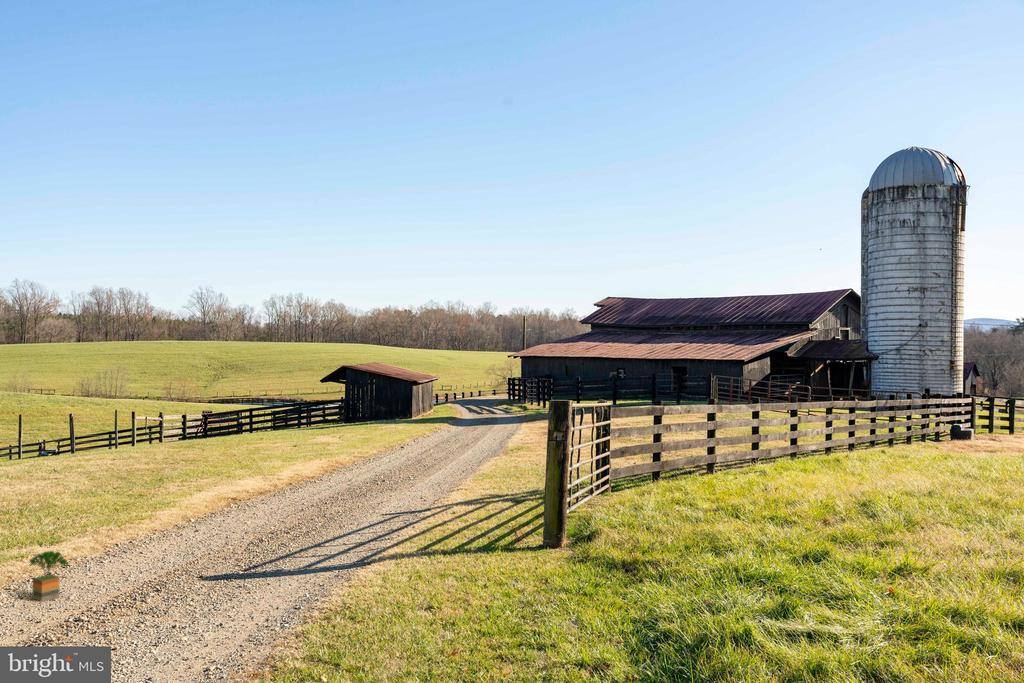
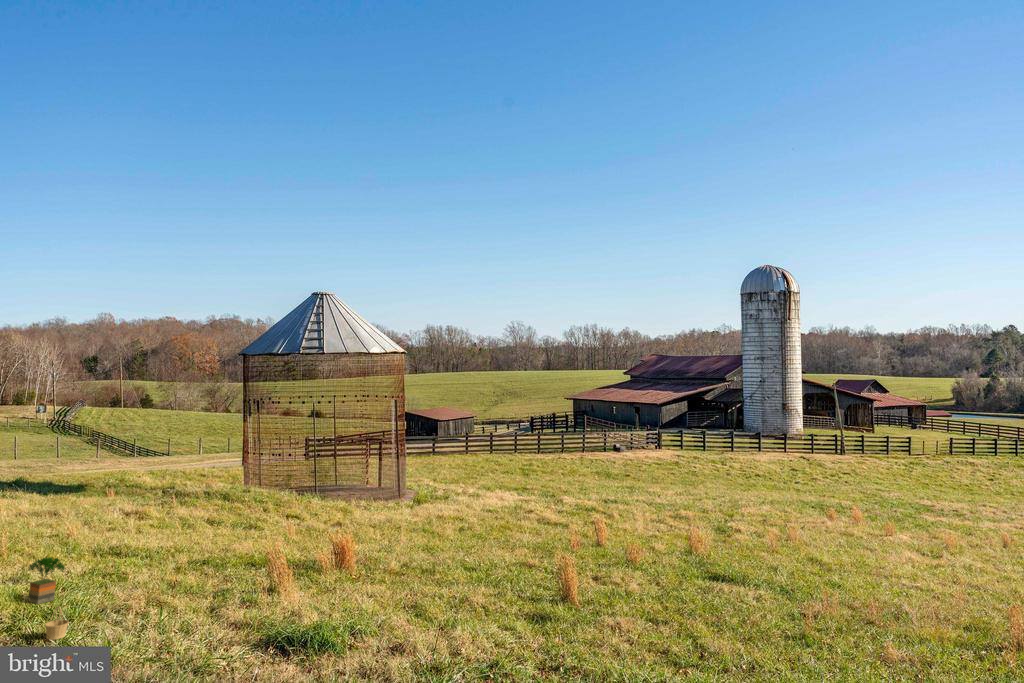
basket: none [45,603,70,639] -> present [45,607,69,640]

